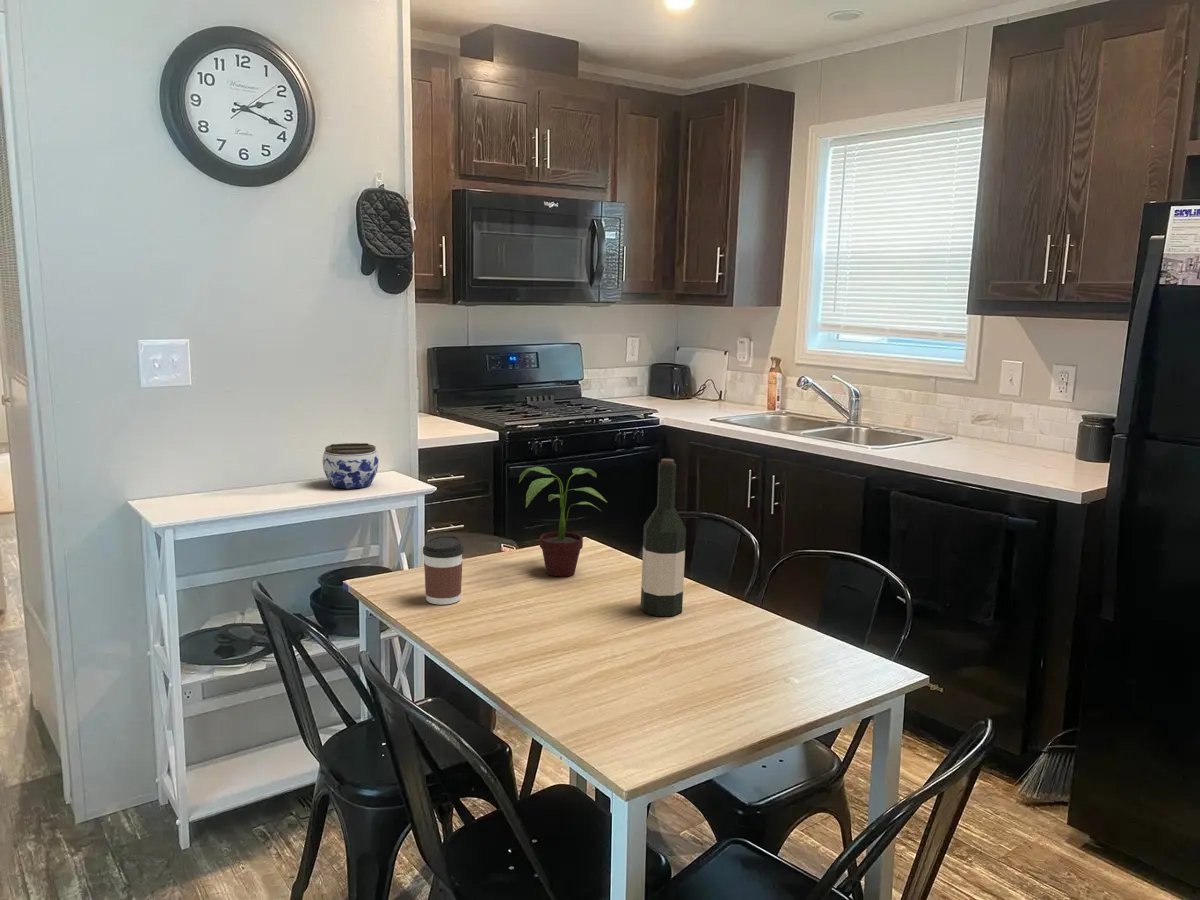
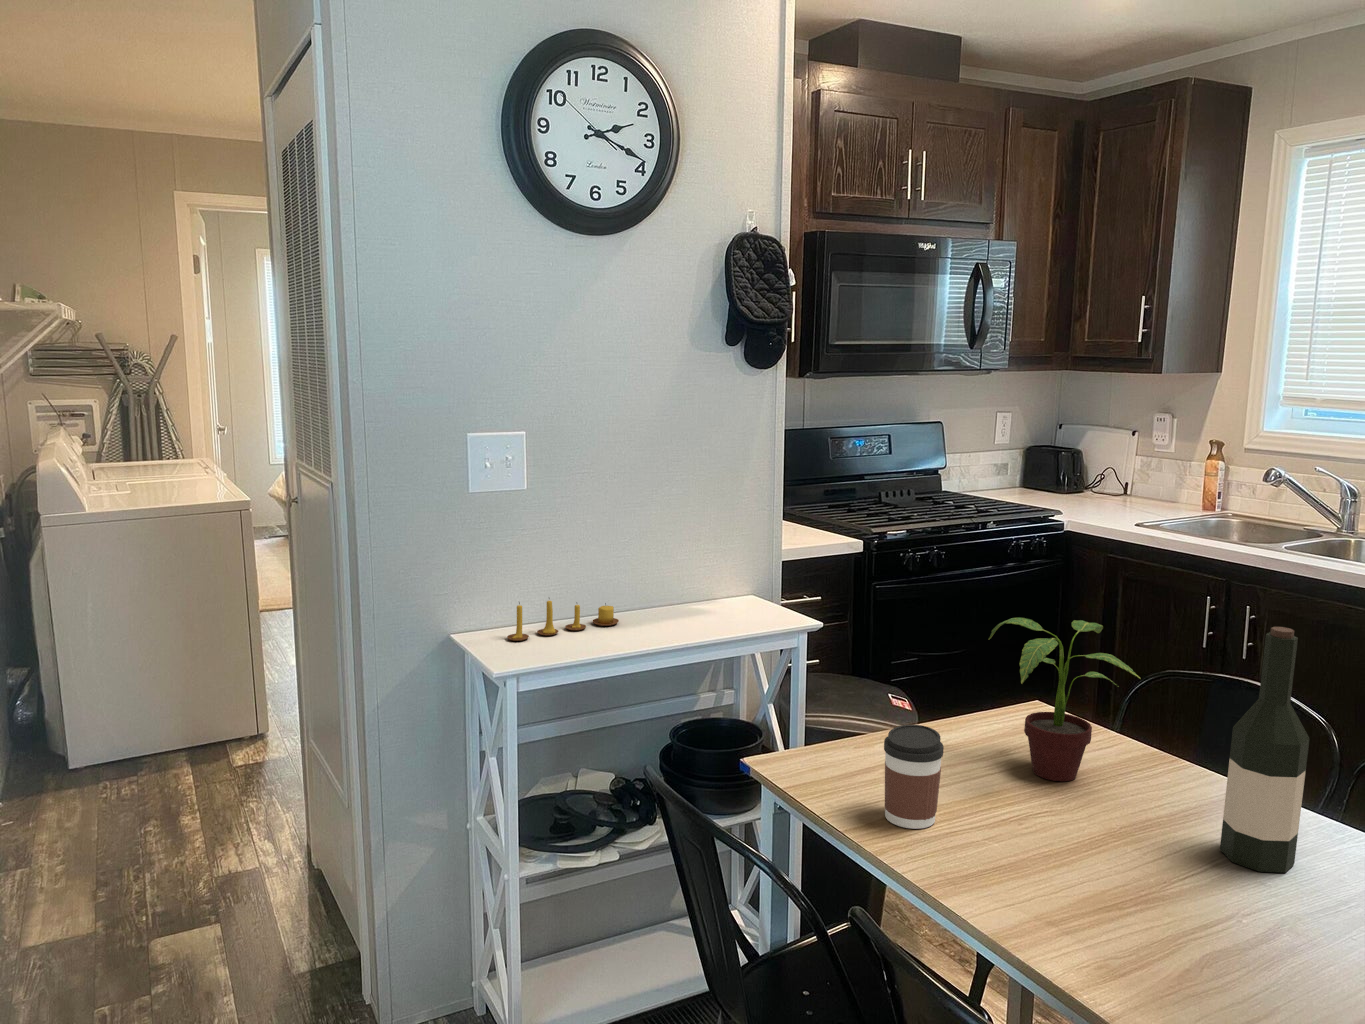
jar: present [322,443,379,489] -> none [679,563,750,624]
candle: none [176,469,273,502] -> present [507,600,619,641]

